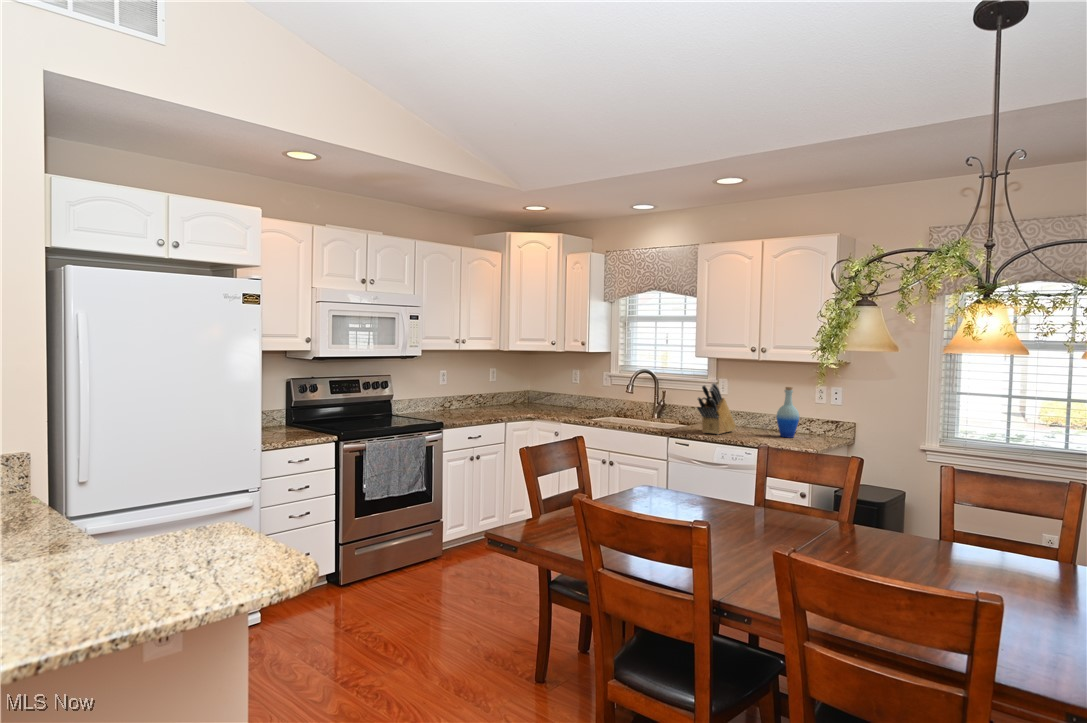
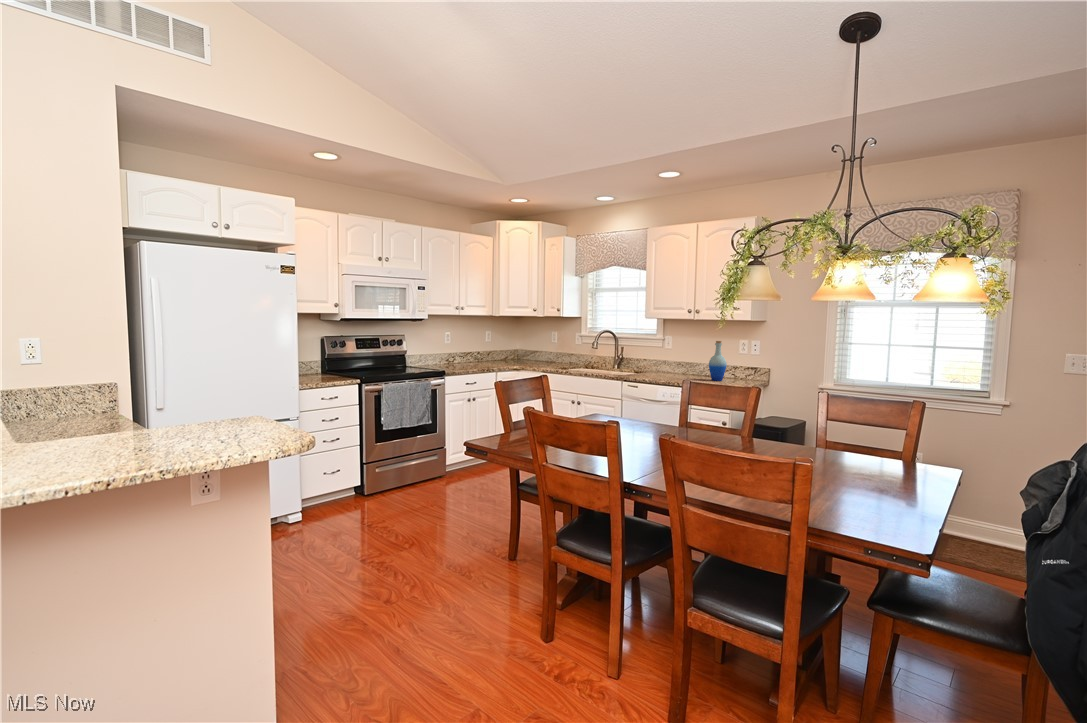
knife block: present [697,383,736,434] -> none [645,338,678,379]

